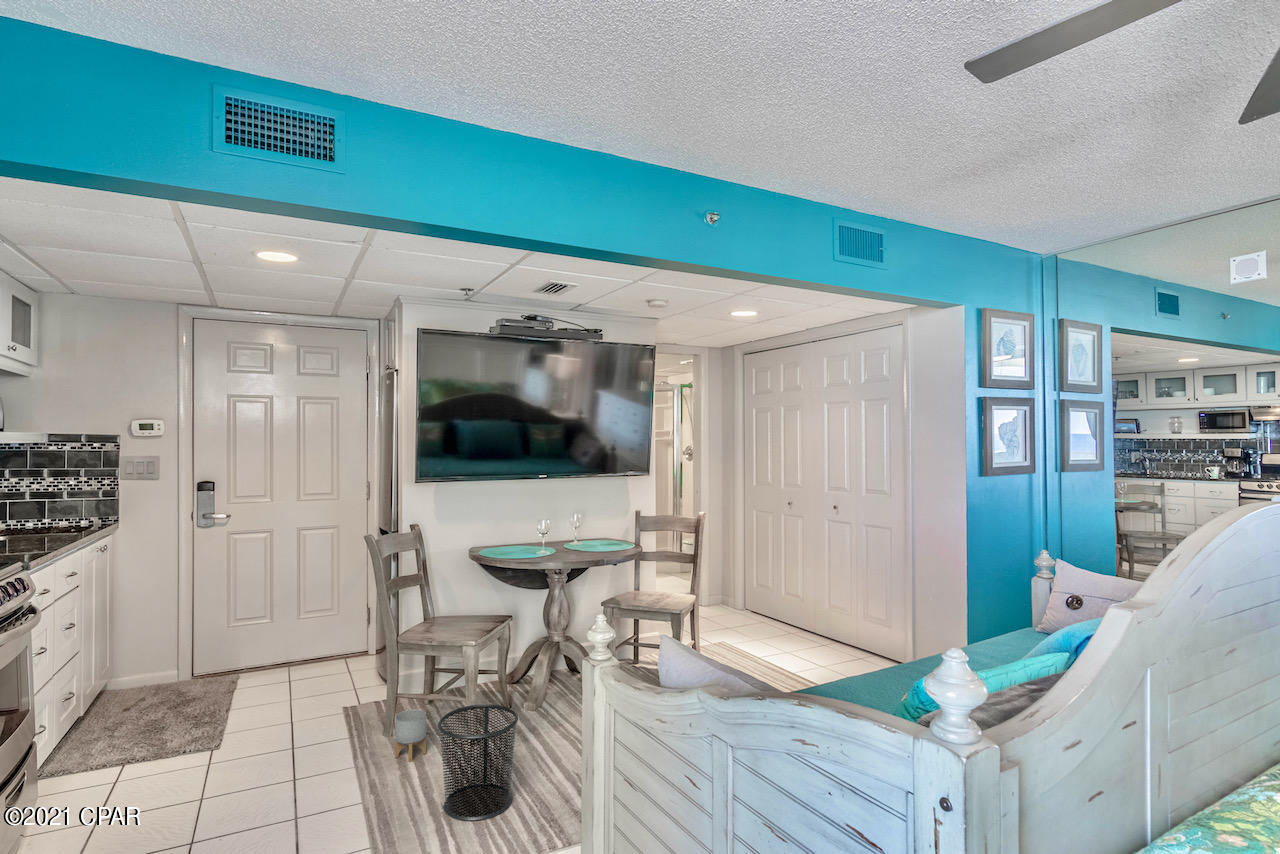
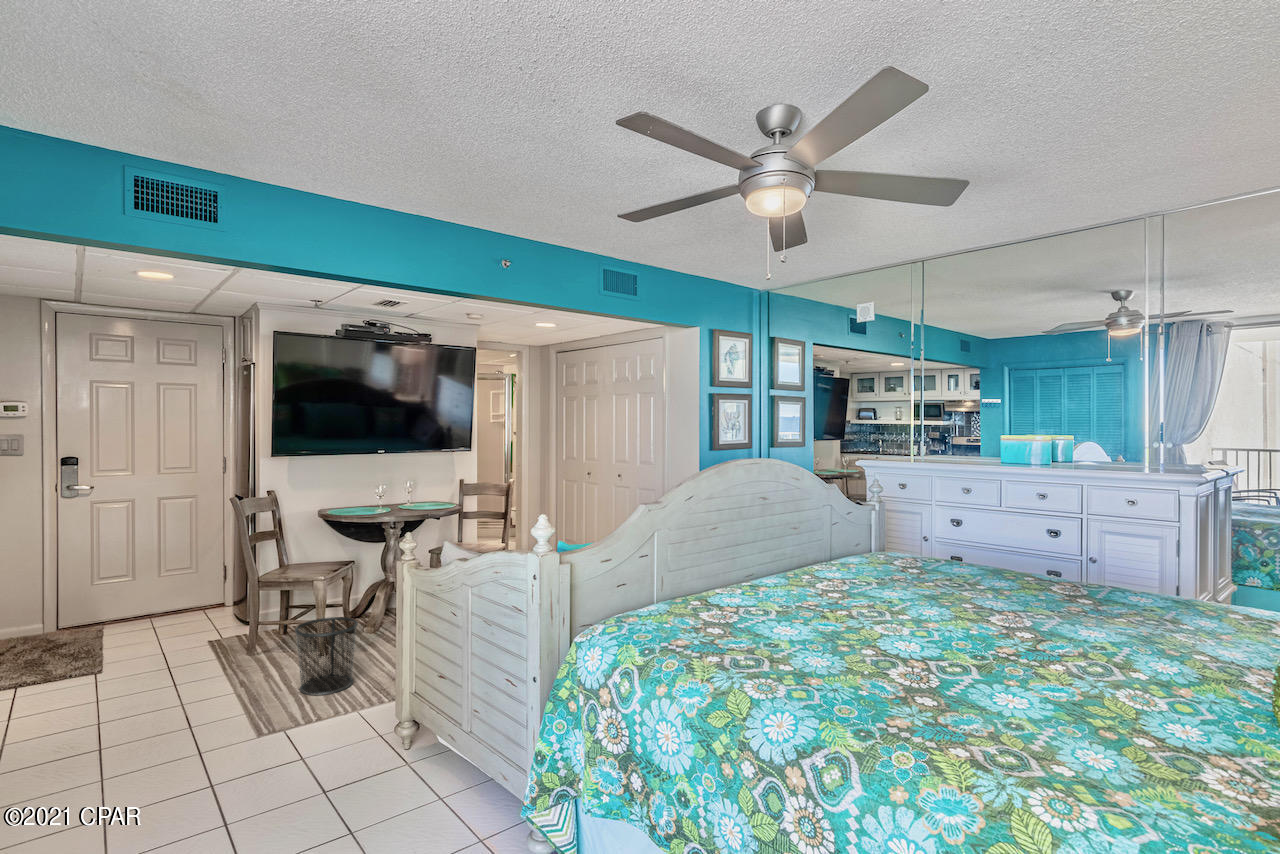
planter: present [395,709,426,762] -> none [258,630,284,668]

